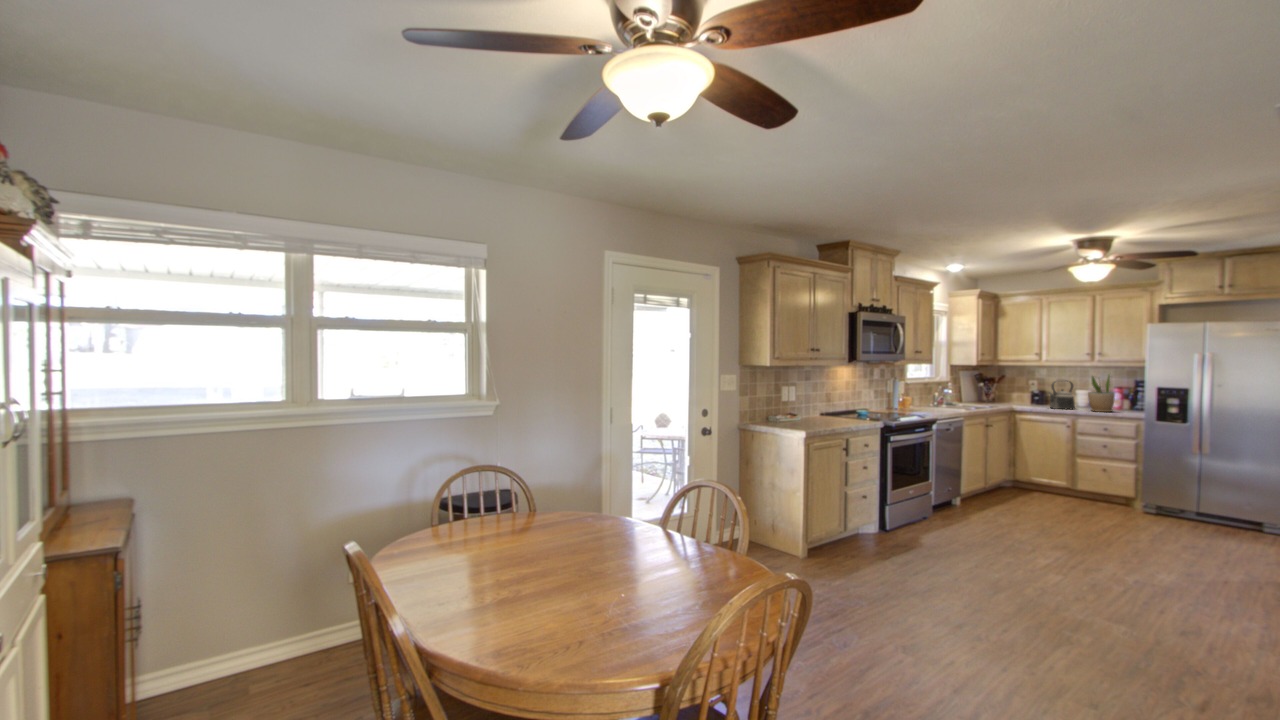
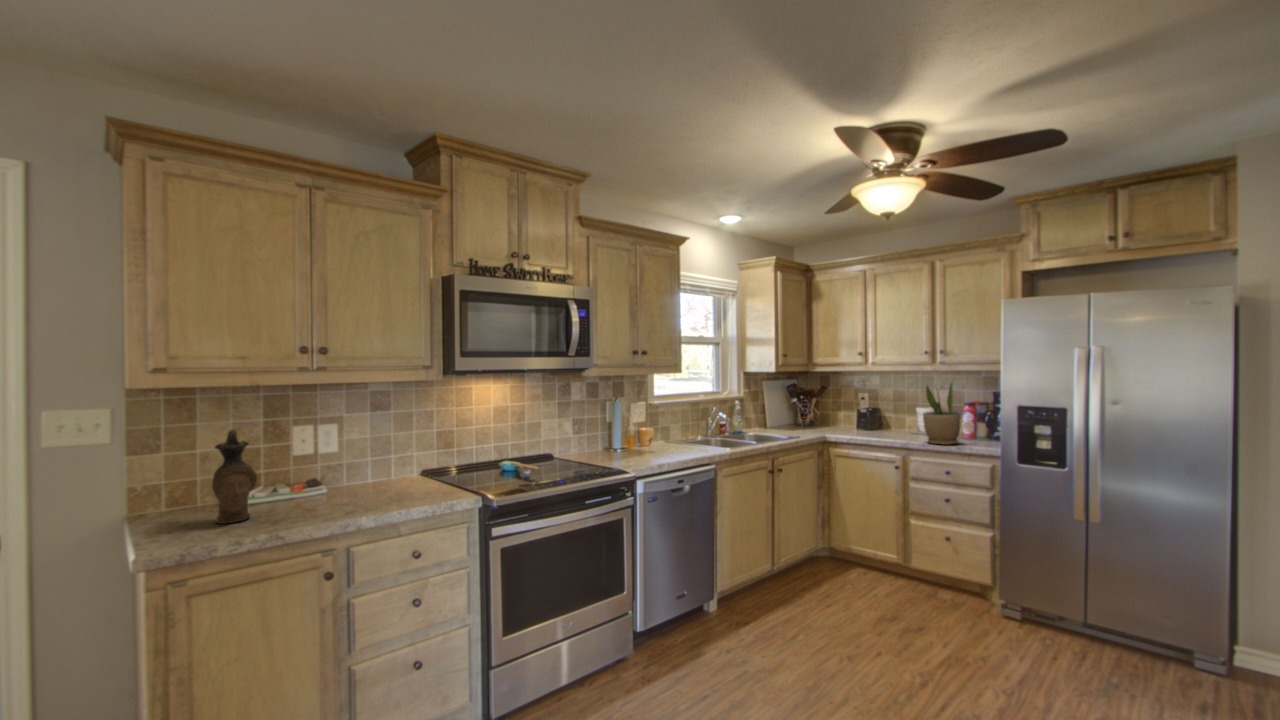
kettle: present [1049,381,1075,409] -> none [869,394,908,440]
ceramic pitcher: none [791,387,810,426] -> present [212,430,257,524]

